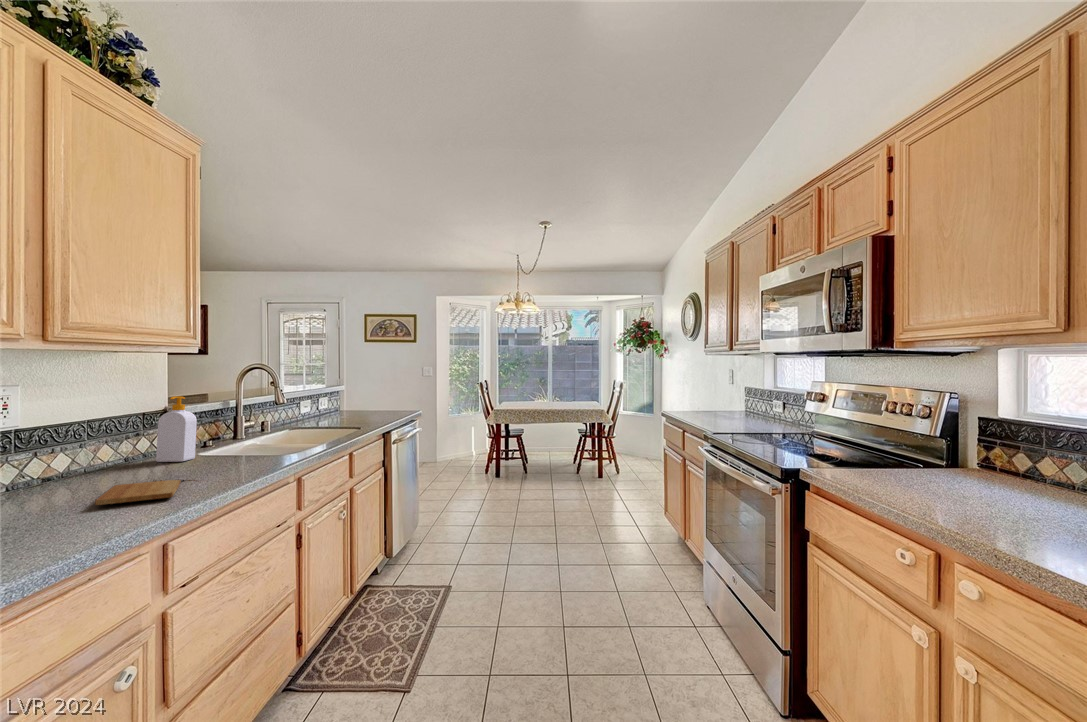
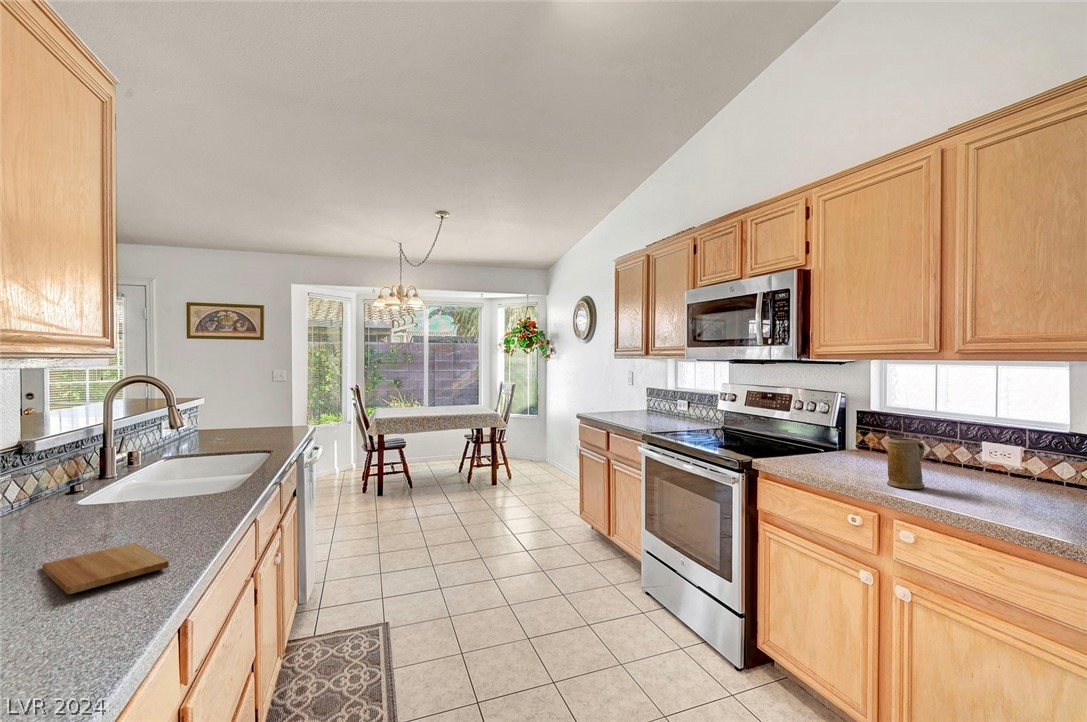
soap bottle: present [156,396,197,462] -> none [45,431,102,525]
mug: none [960,450,1027,524] -> present [887,438,925,489]

